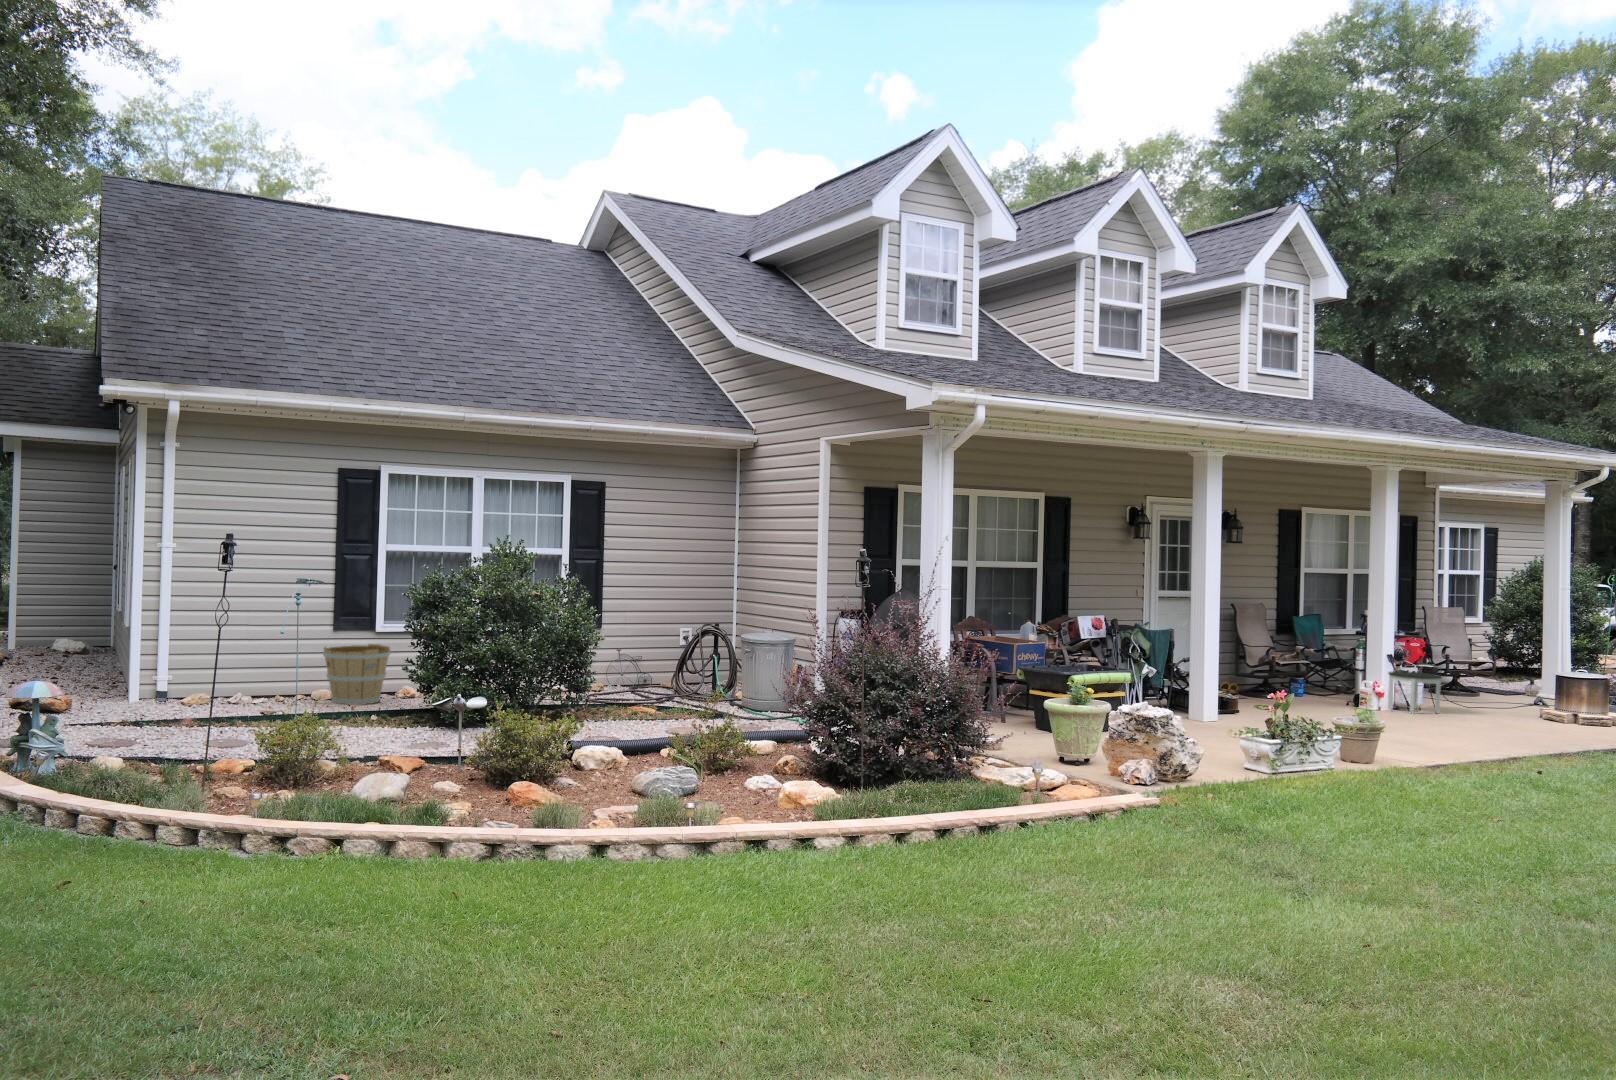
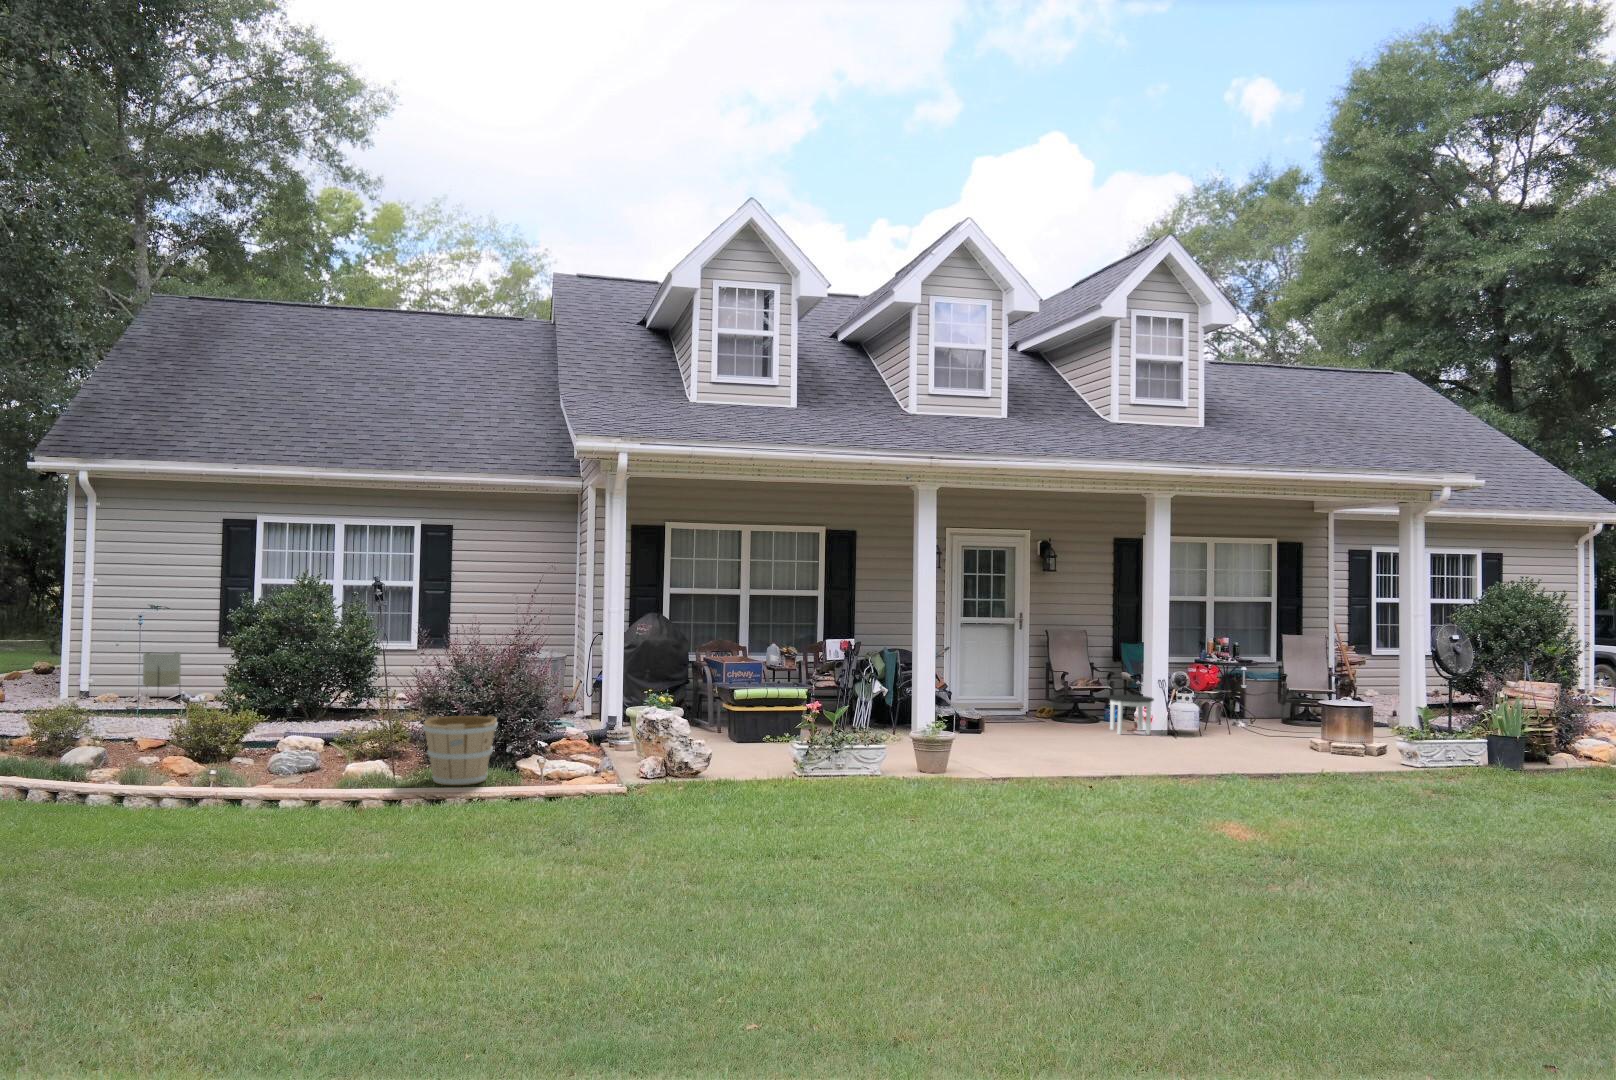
planter: none [243,640,291,704] -> present [143,652,181,687]
wooden bucket: present [323,644,391,705] -> present [423,716,498,785]

